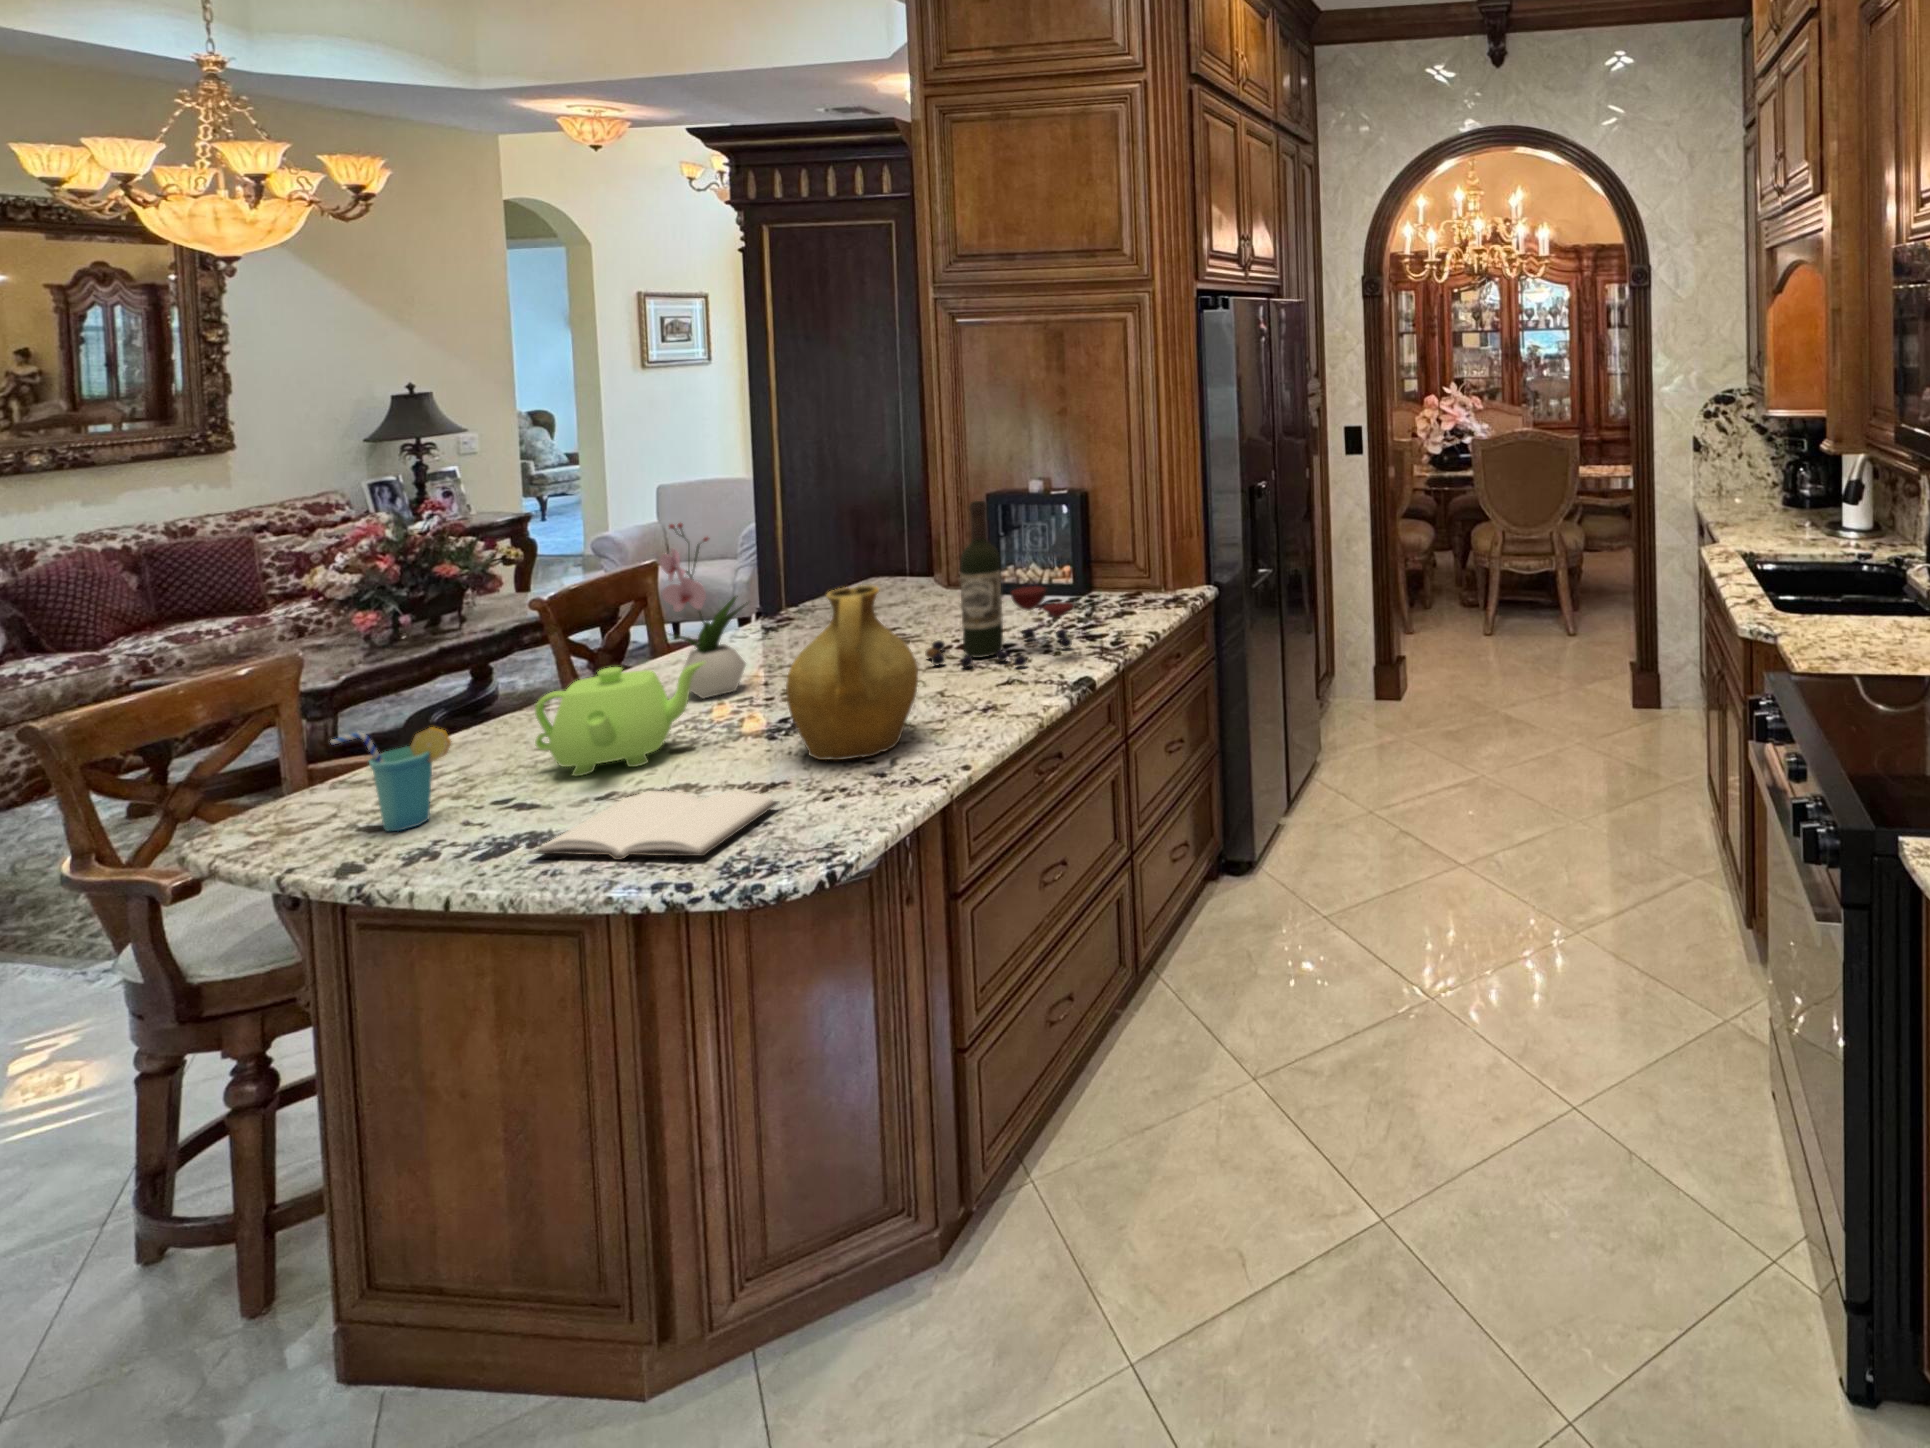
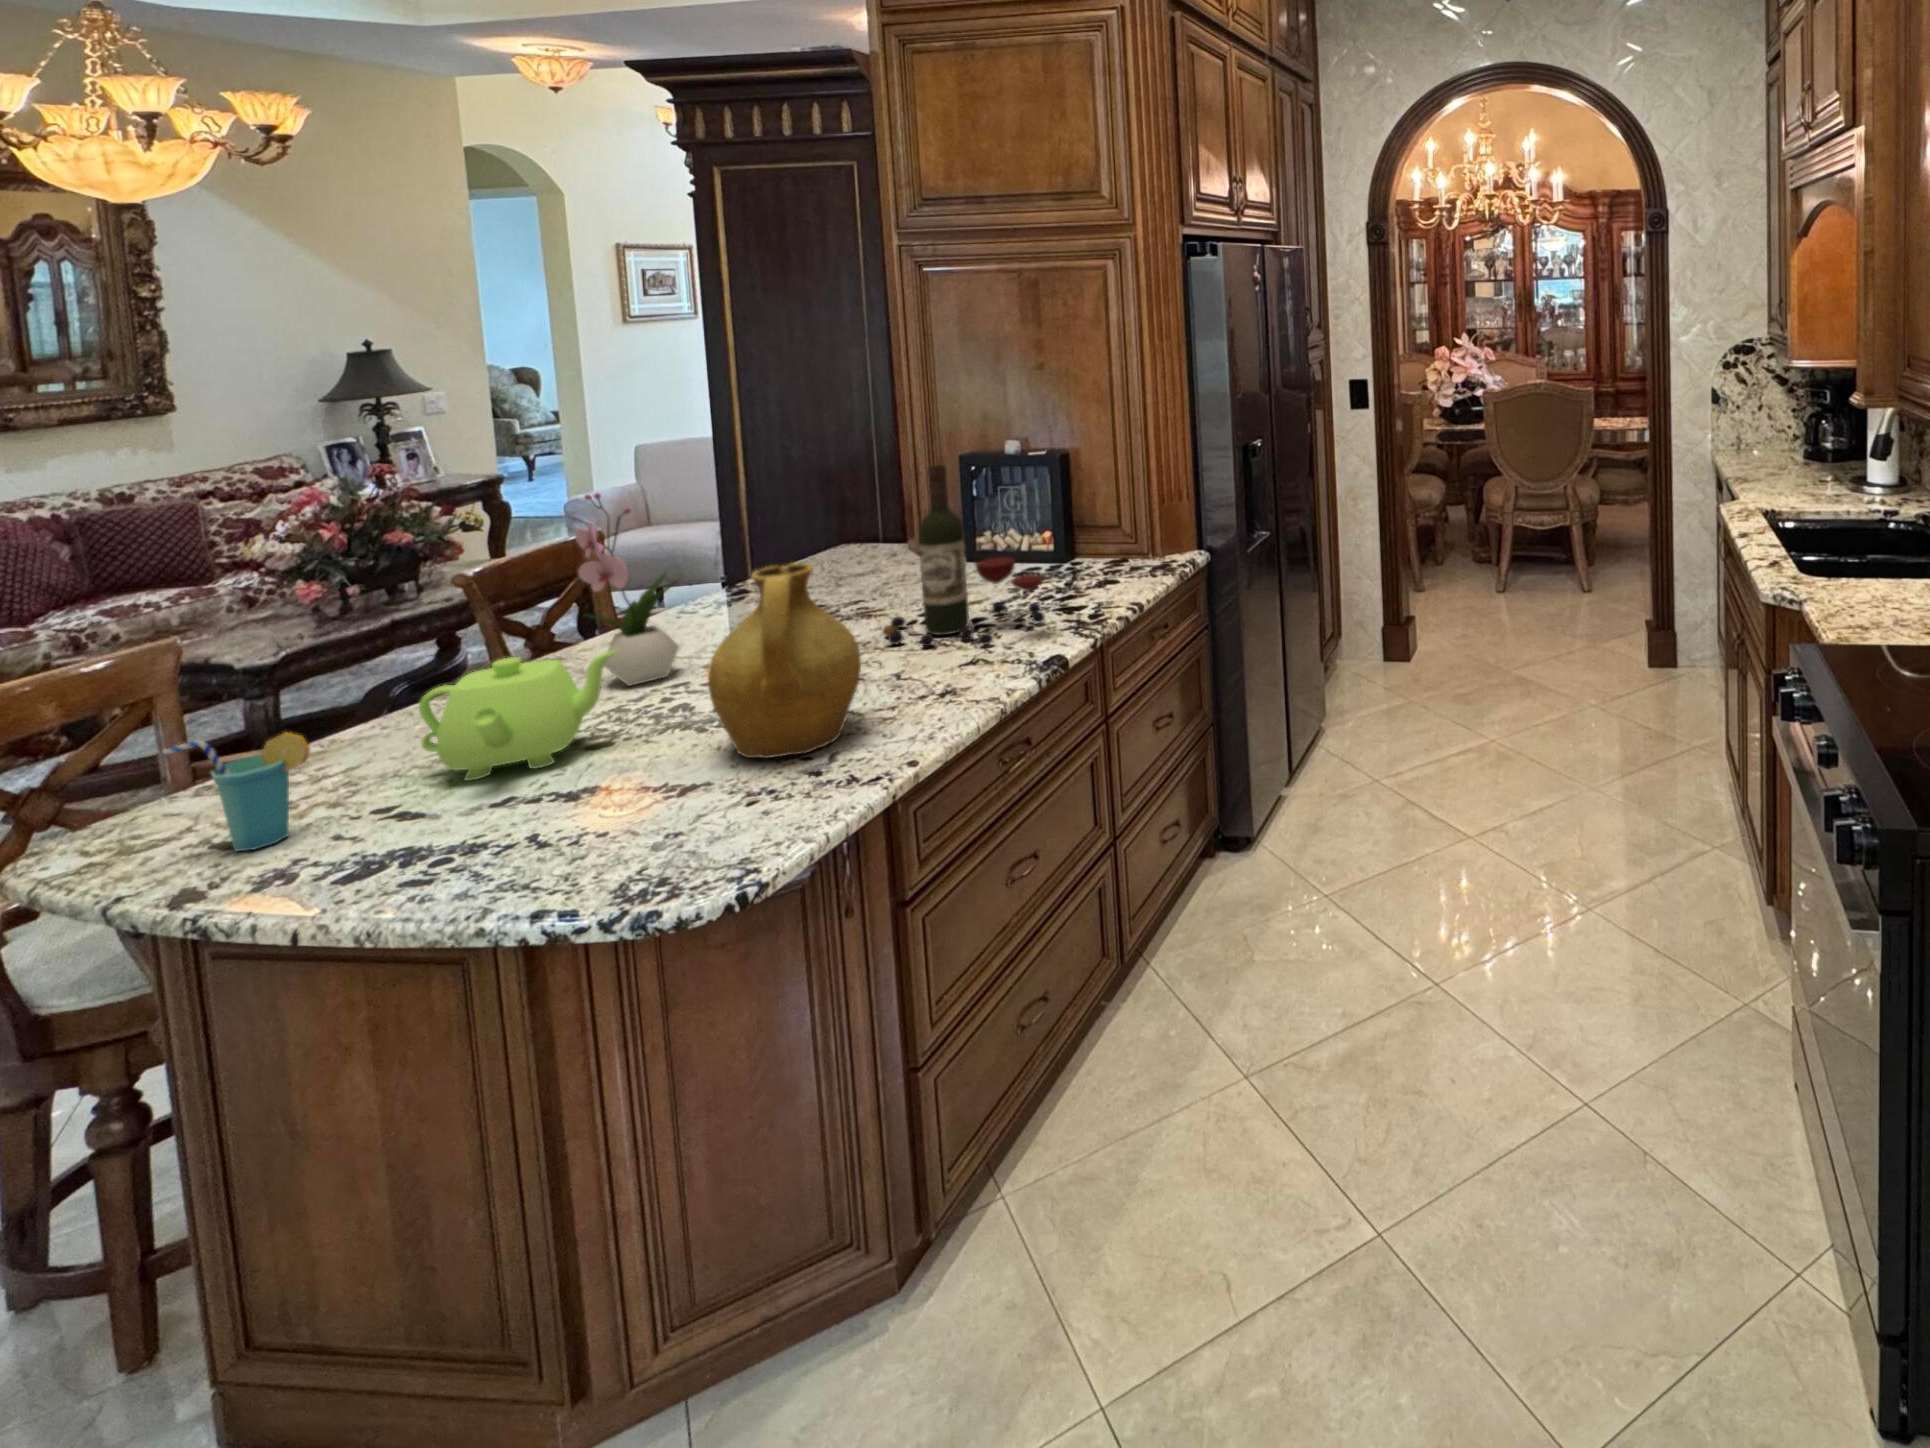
book: present [535,791,779,860] -> none [399,799,694,884]

